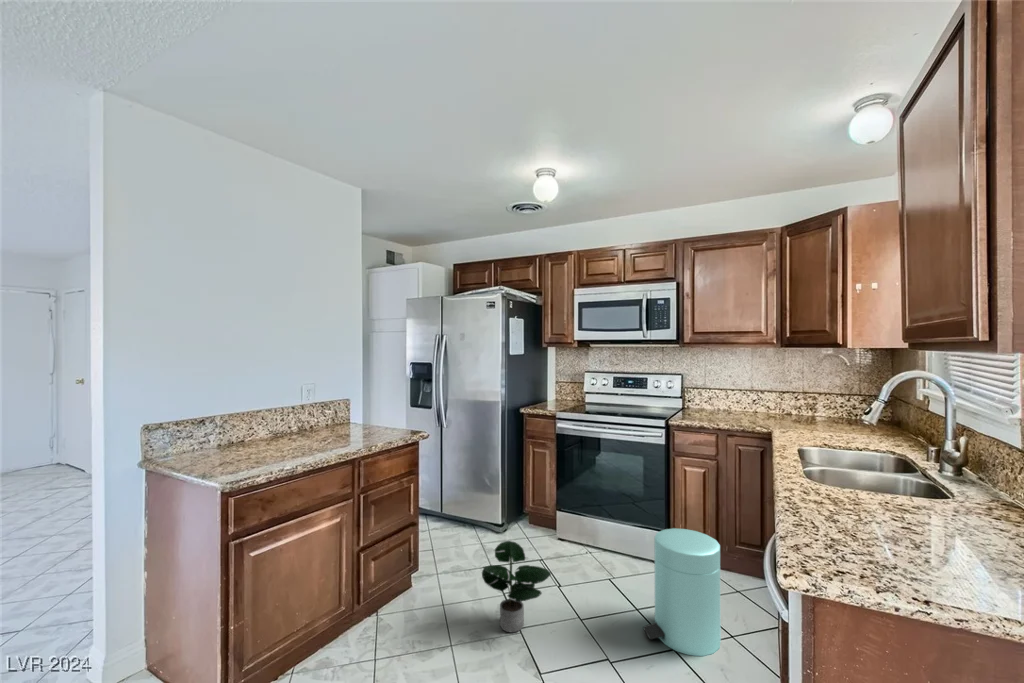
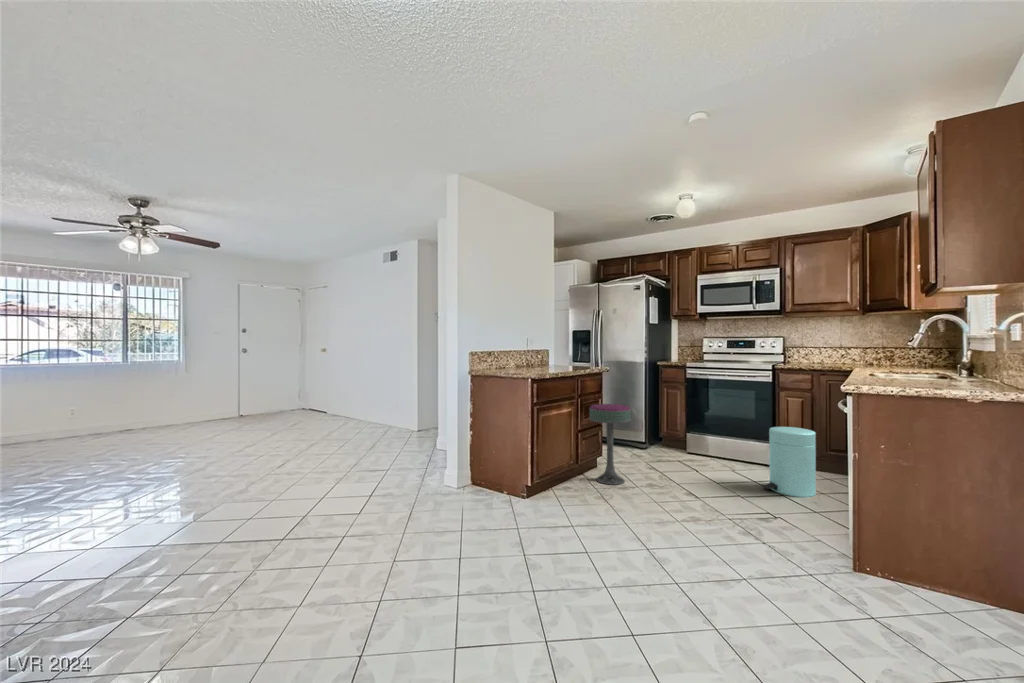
bar stool: none [374,498,443,647] -> present [589,404,631,485]
potted plant: present [482,541,551,632] -> none [653,434,700,484]

